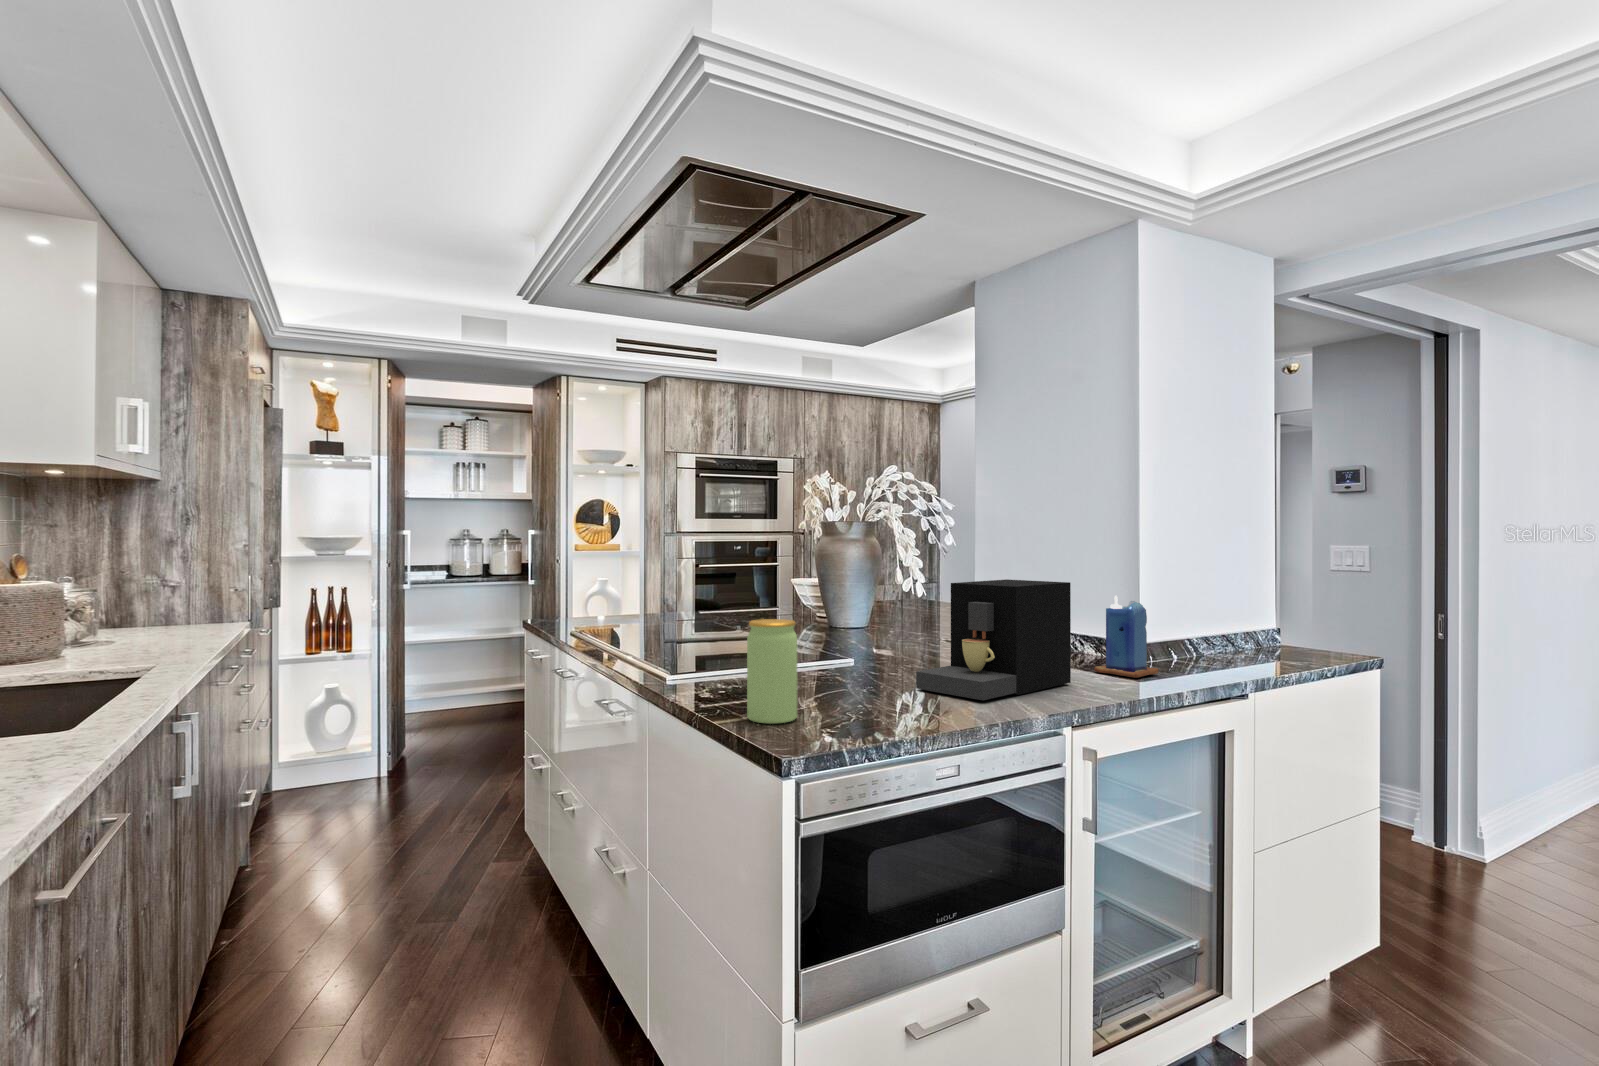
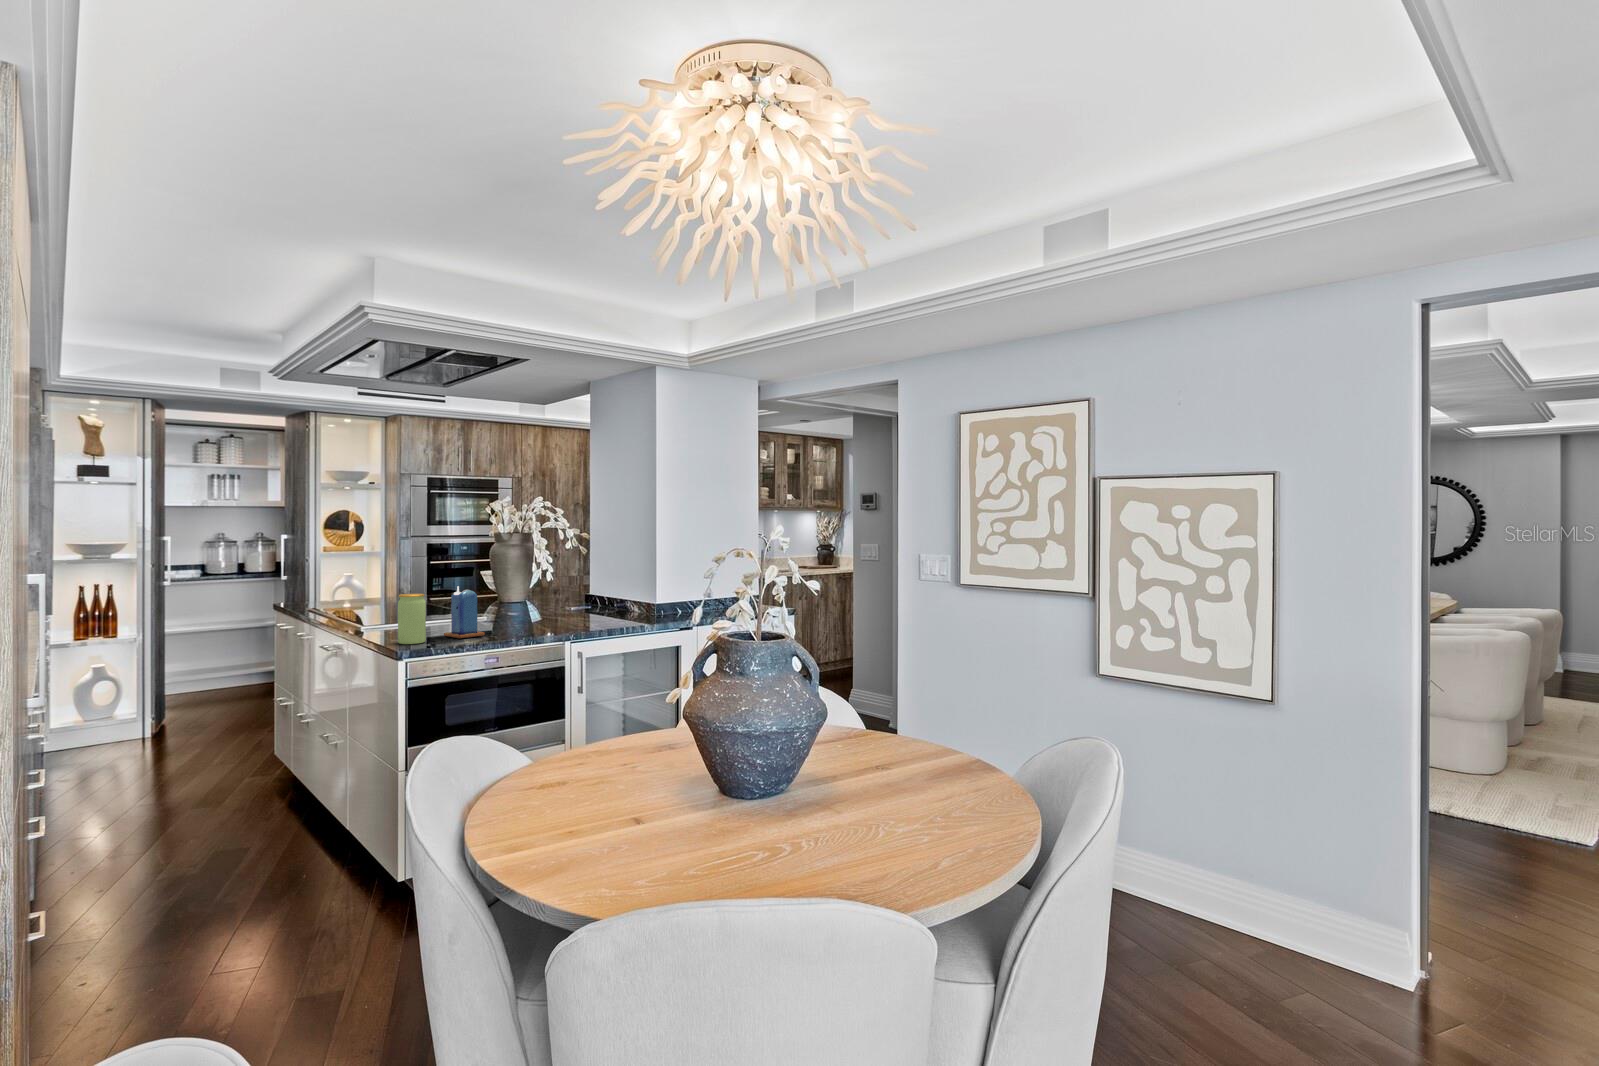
coffee maker: present [916,579,1071,700] -> none [509,571,601,633]
candle: present [1094,596,1158,678] -> present [444,586,485,638]

